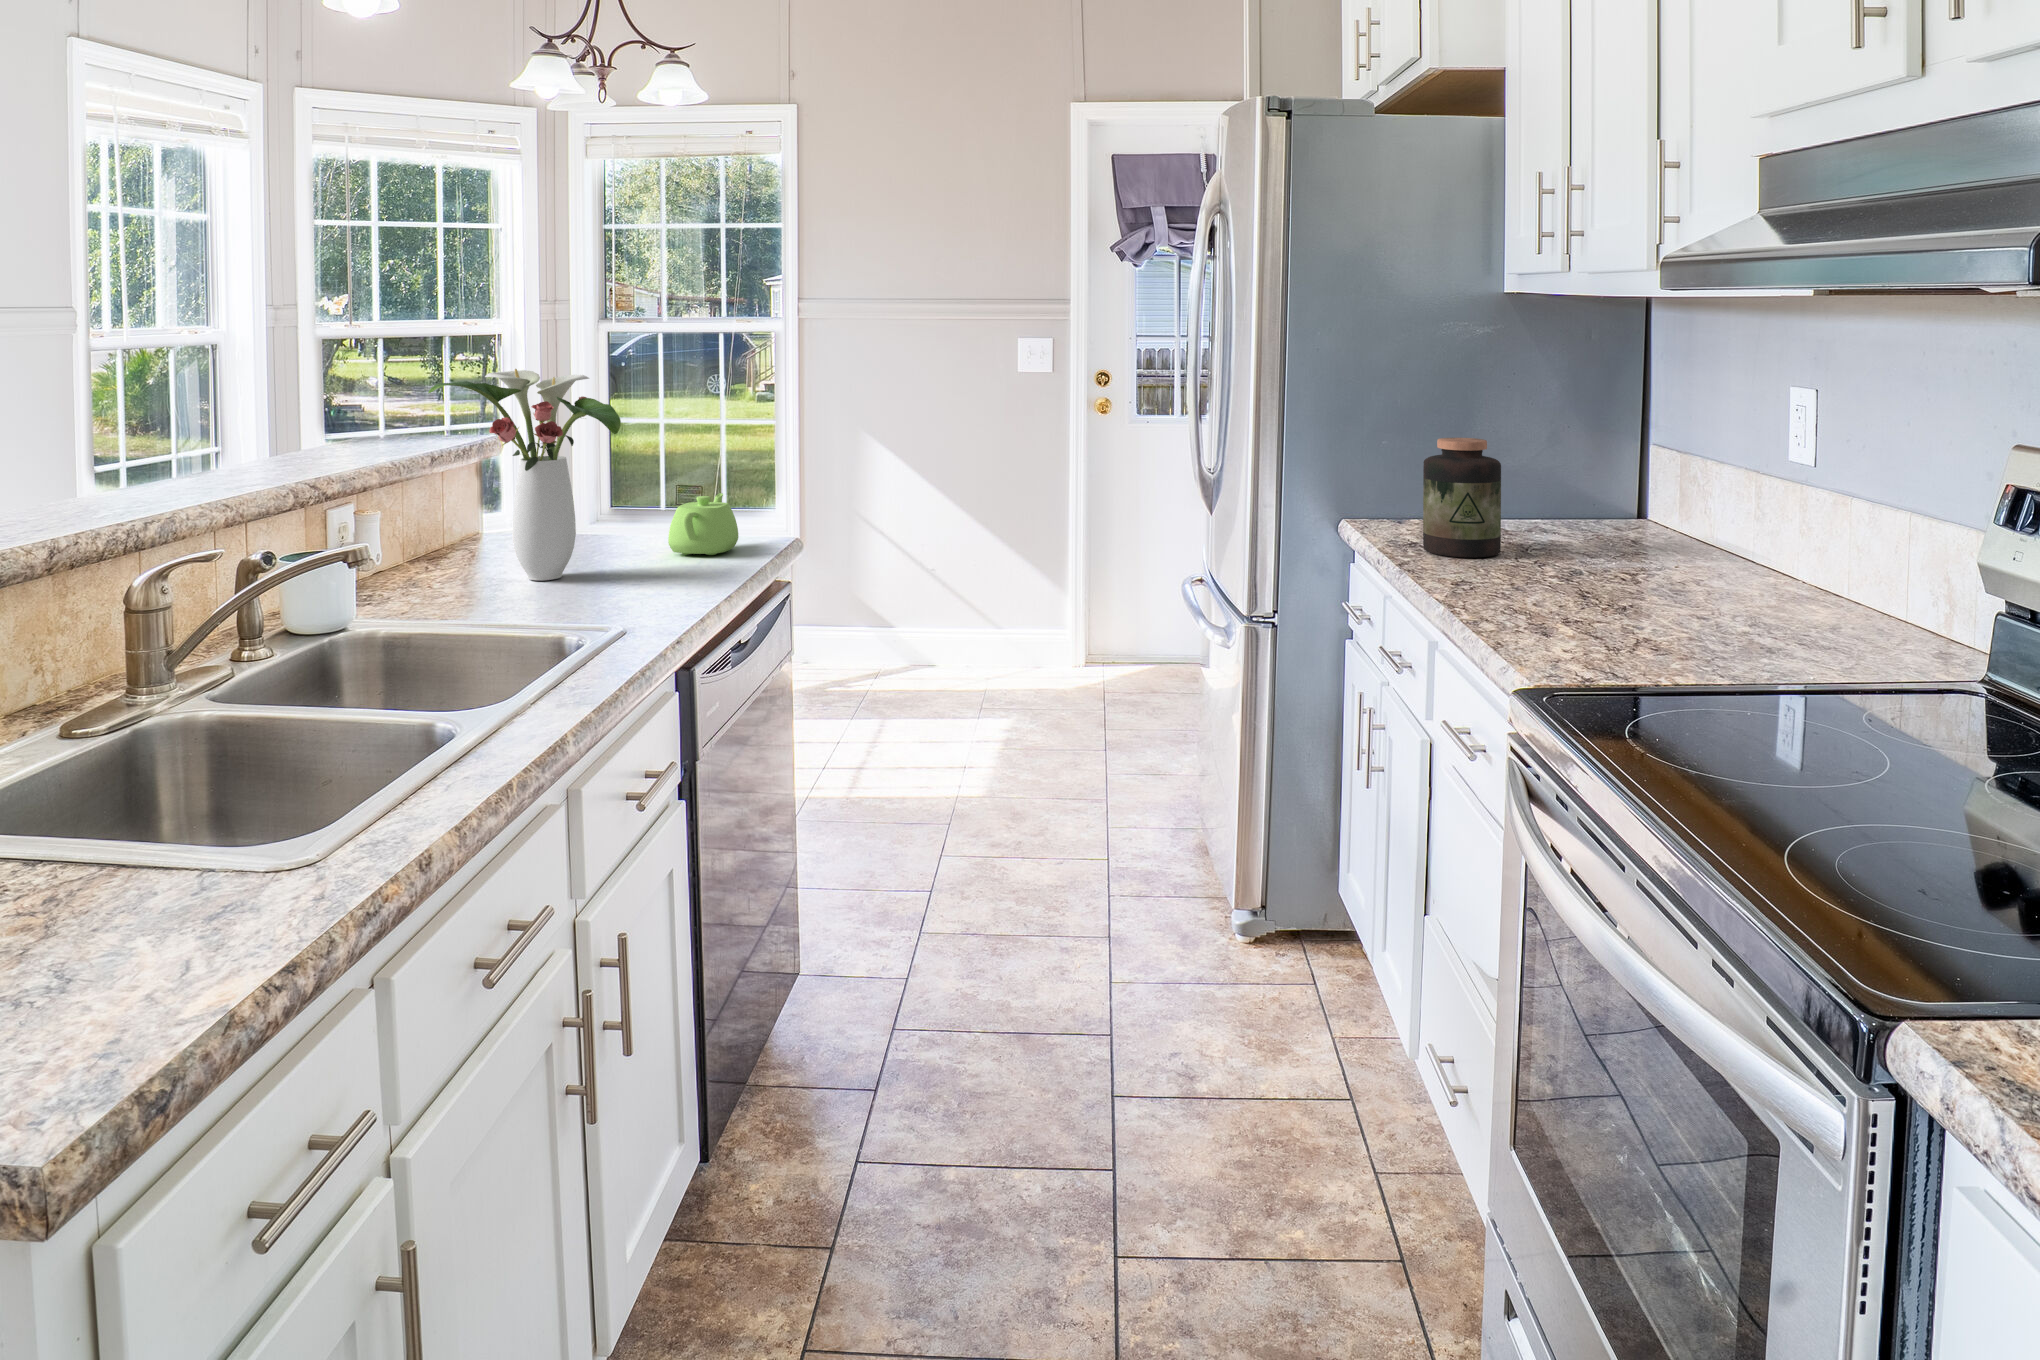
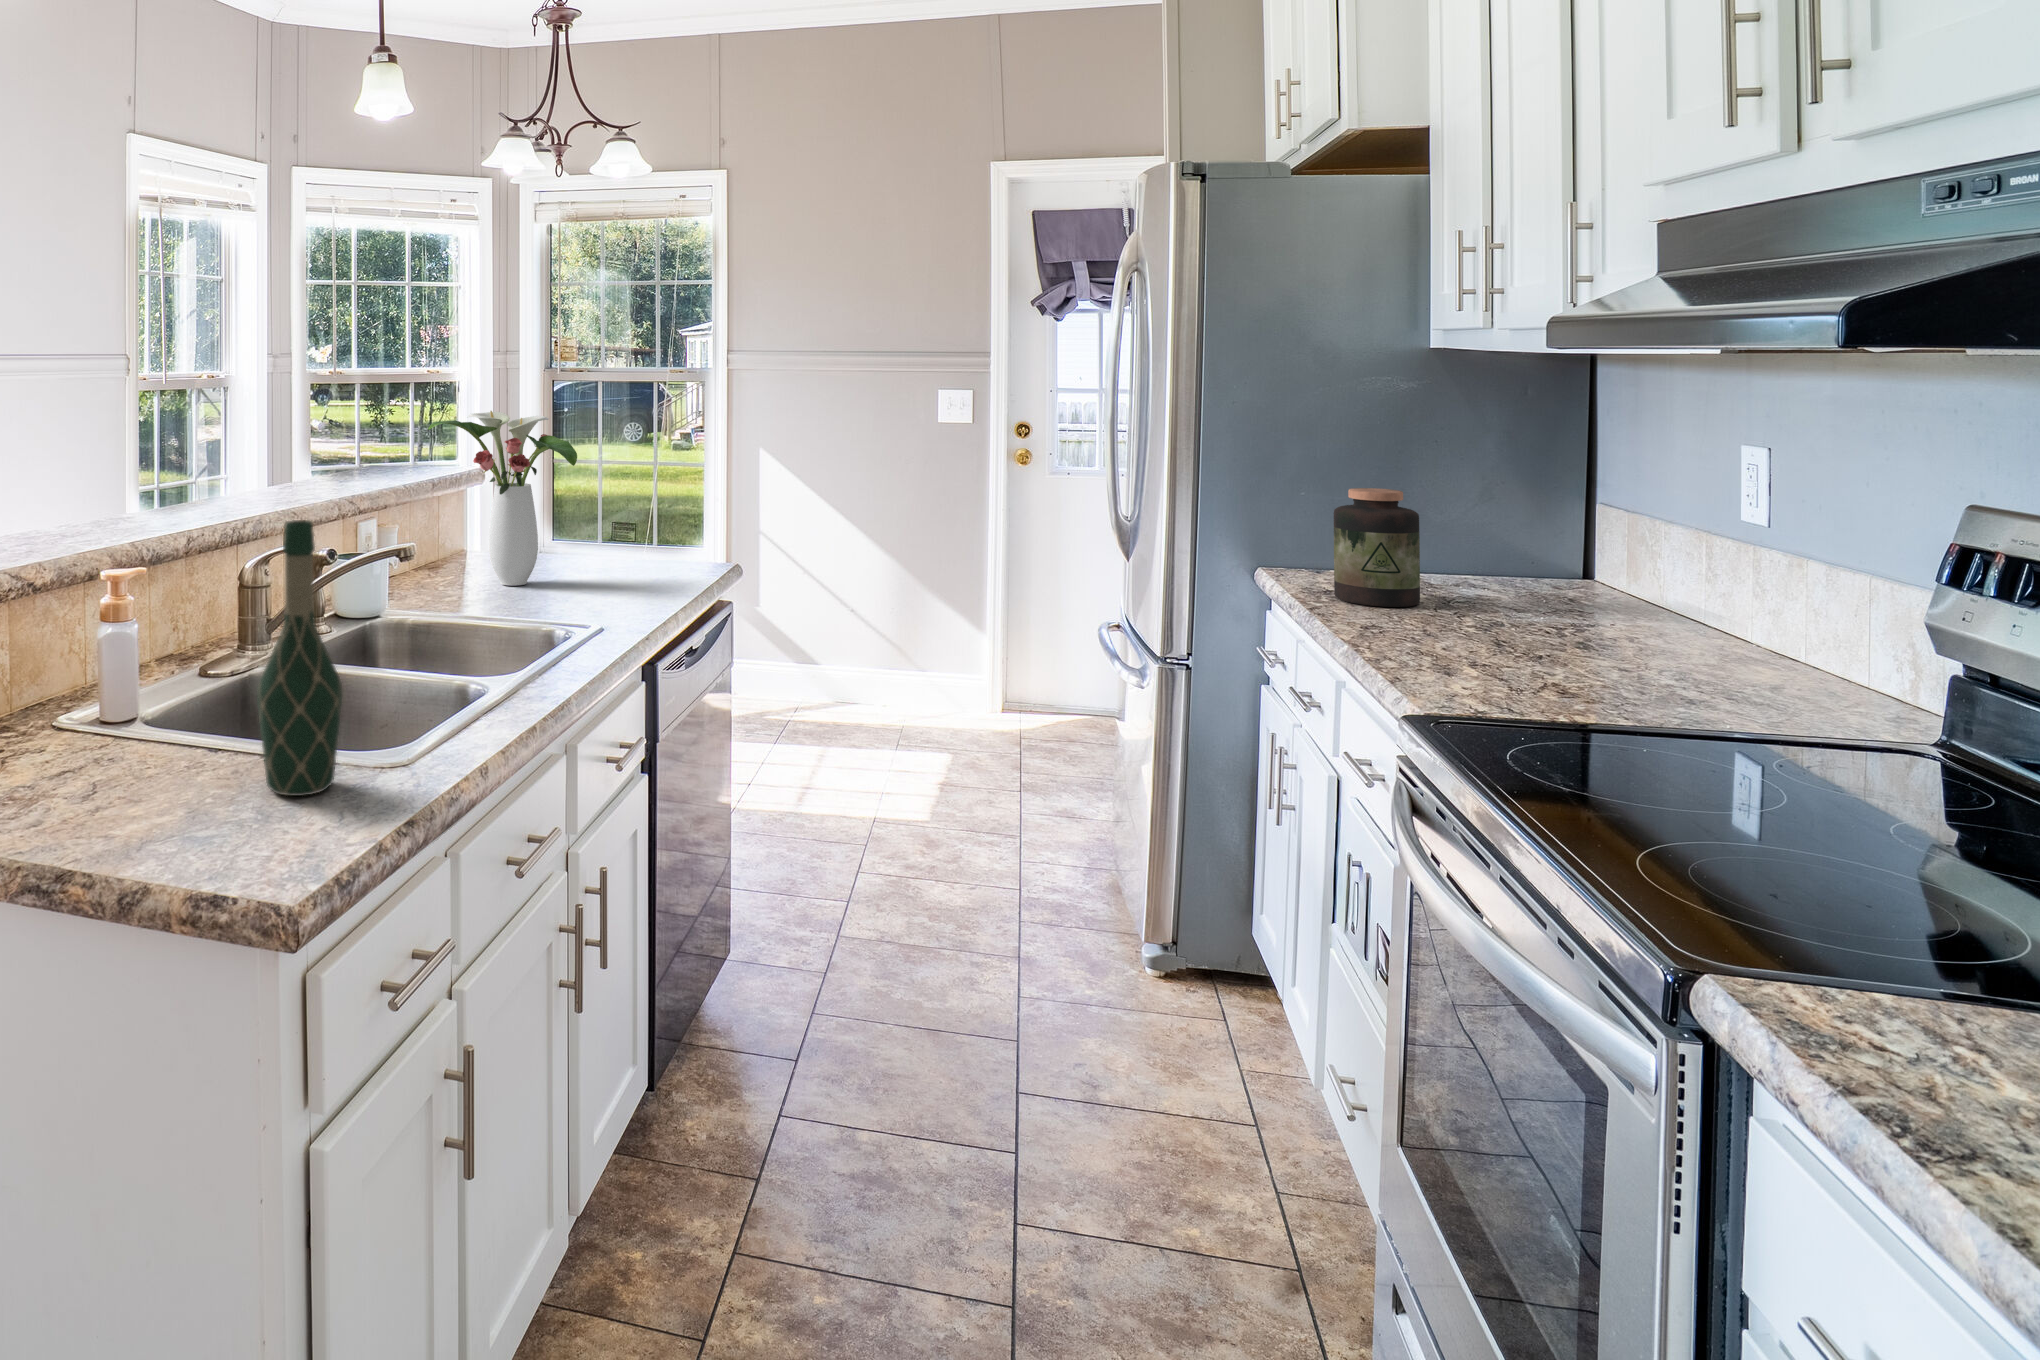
teapot: present [668,493,738,555] -> none [610,520,669,572]
wine bottle: none [55,532,206,945] -> present [257,520,342,796]

